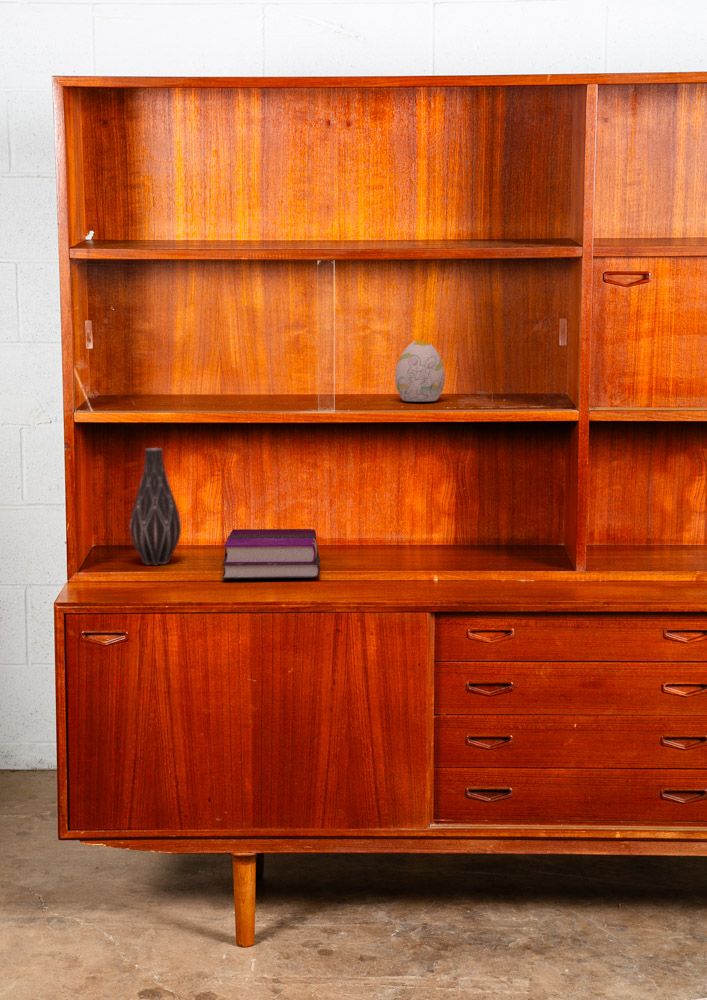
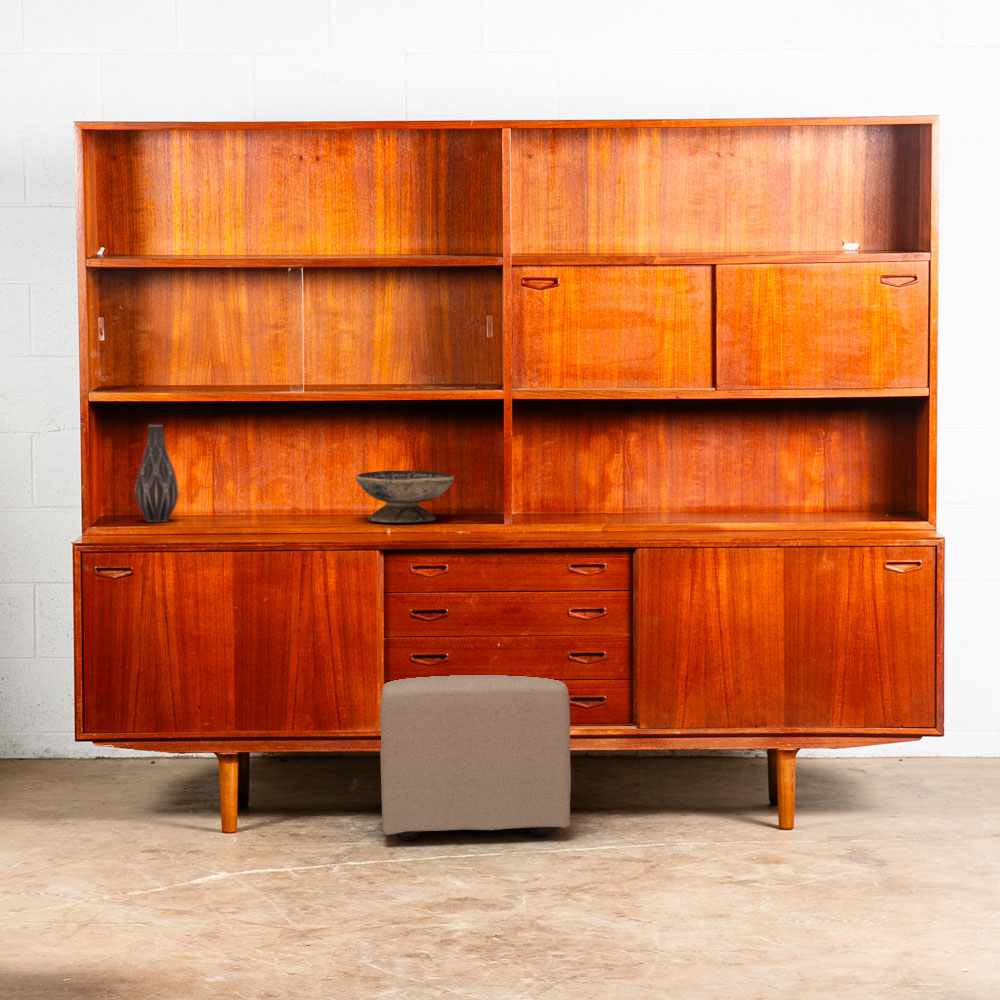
decorative egg: present [395,340,445,401] -> none [360,335,401,386]
decorative bowl: none [393,502,513,572] -> present [356,471,454,523]
hardback book: present [222,529,320,579] -> none [210,494,296,527]
ottoman: none [413,717,664,961] -> present [380,675,571,840]

